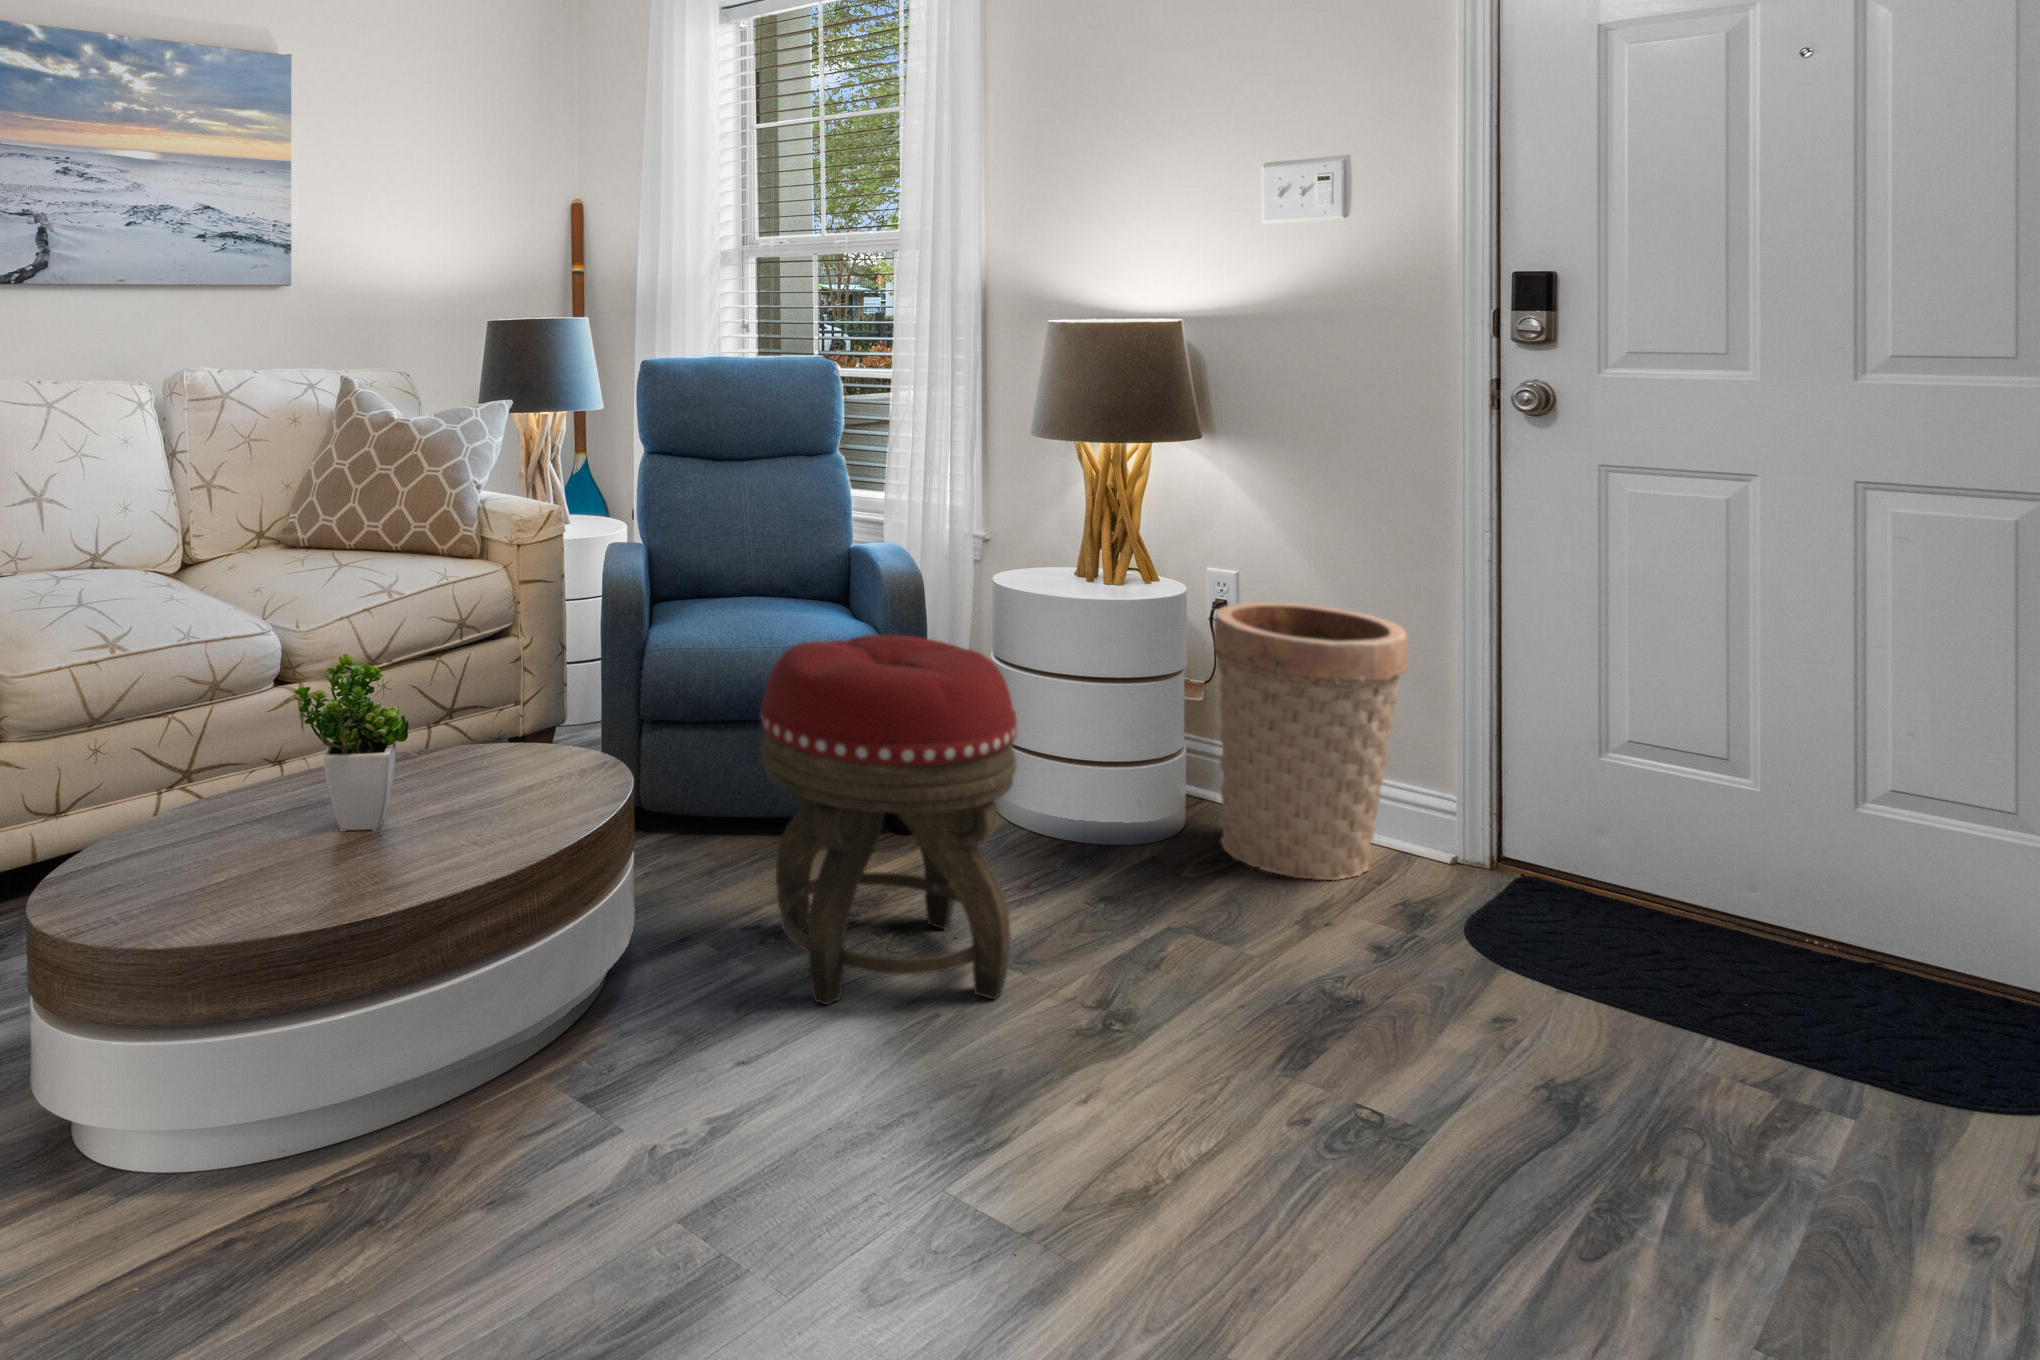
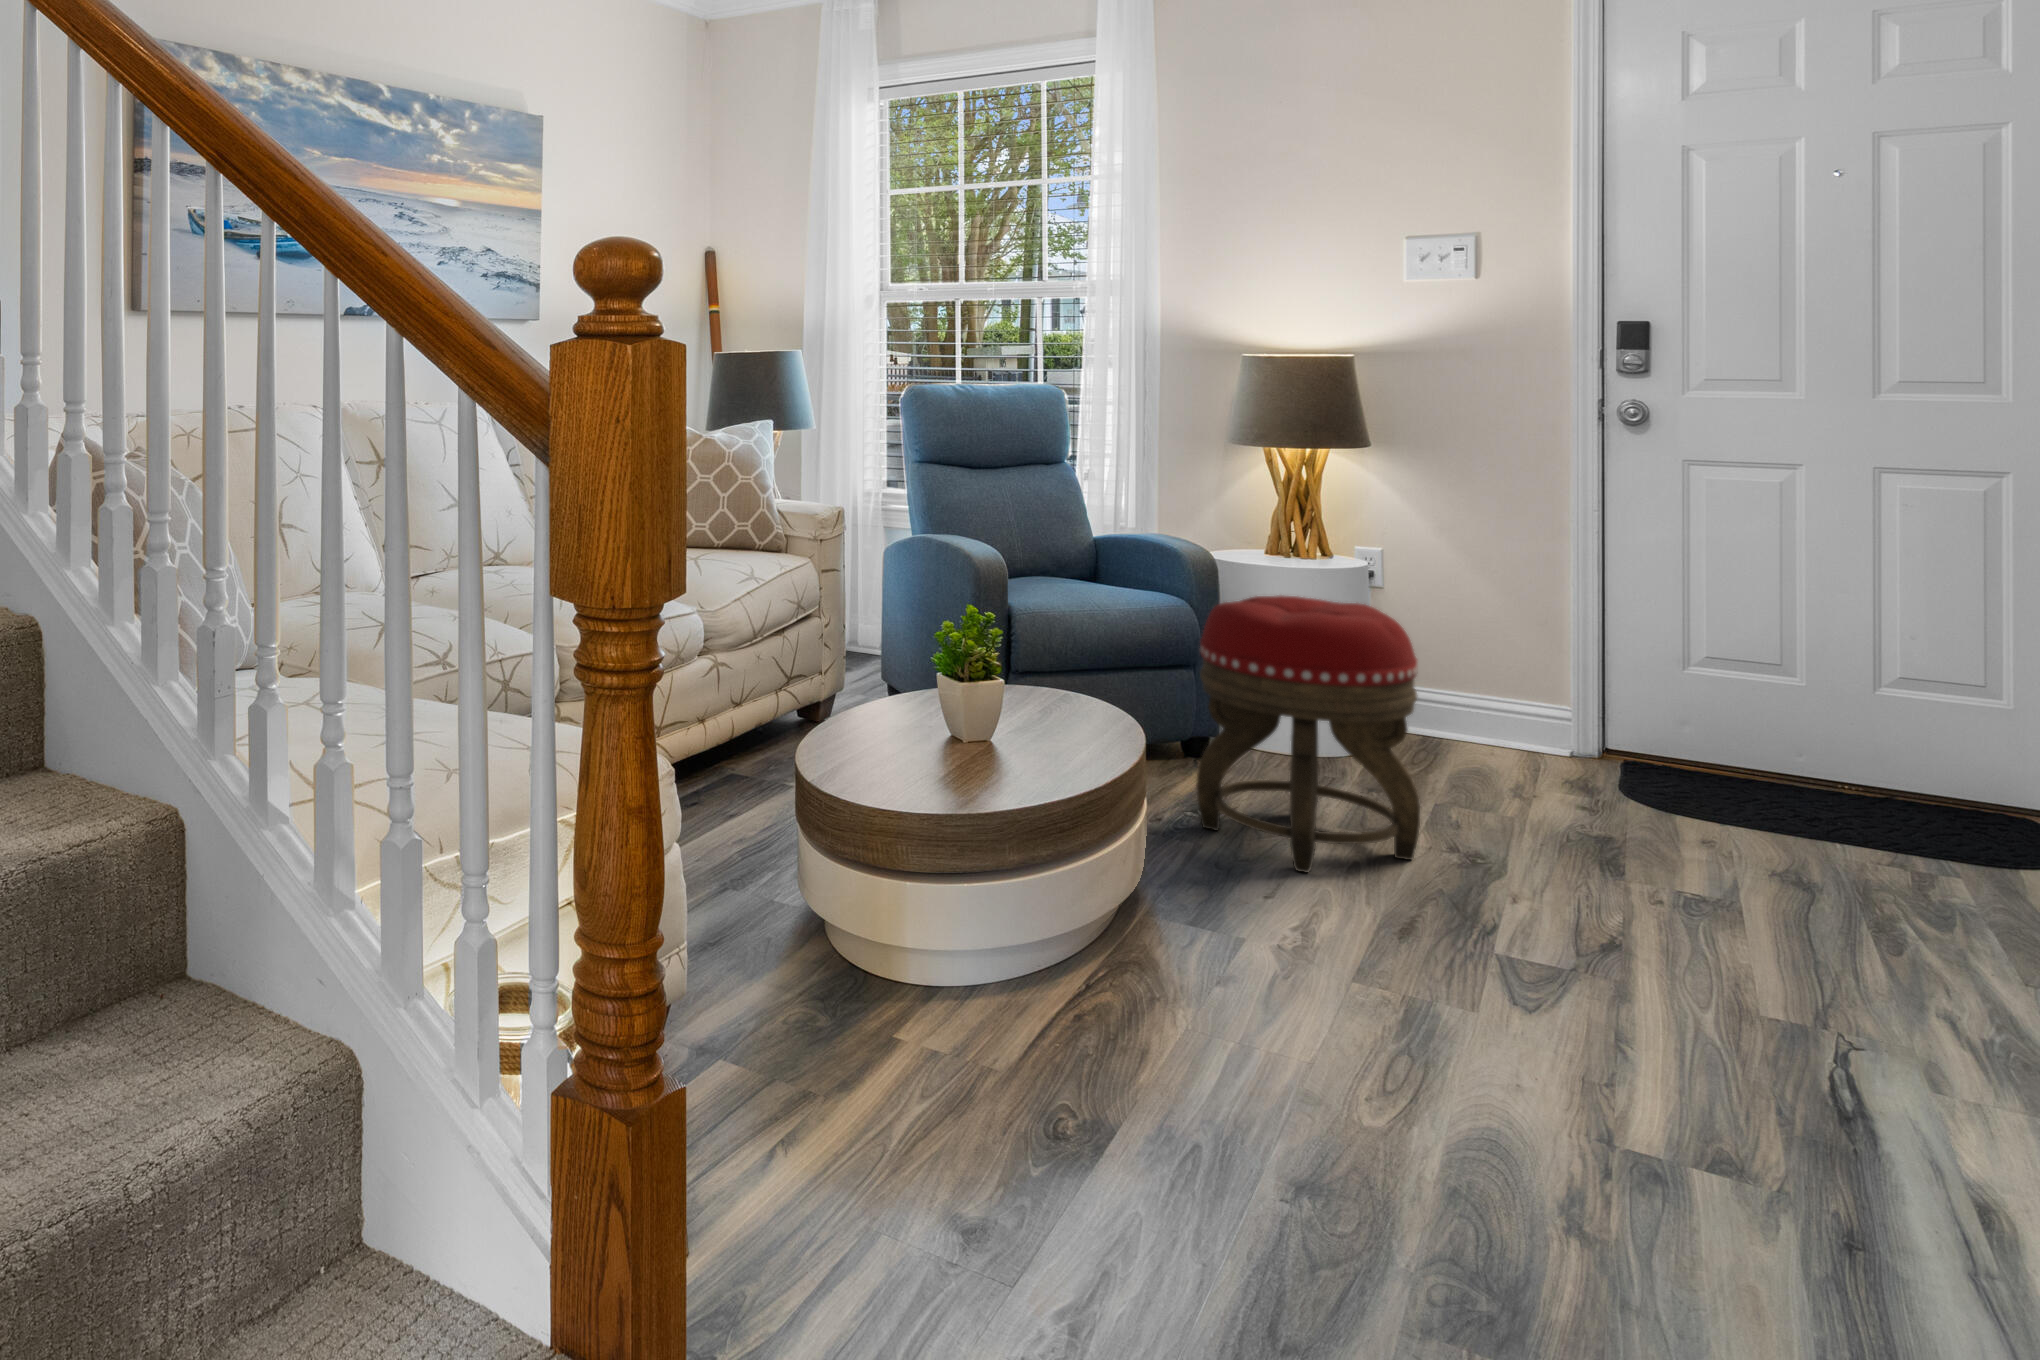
basket: present [1214,602,1408,880] -> none [1409,567,1565,770]

